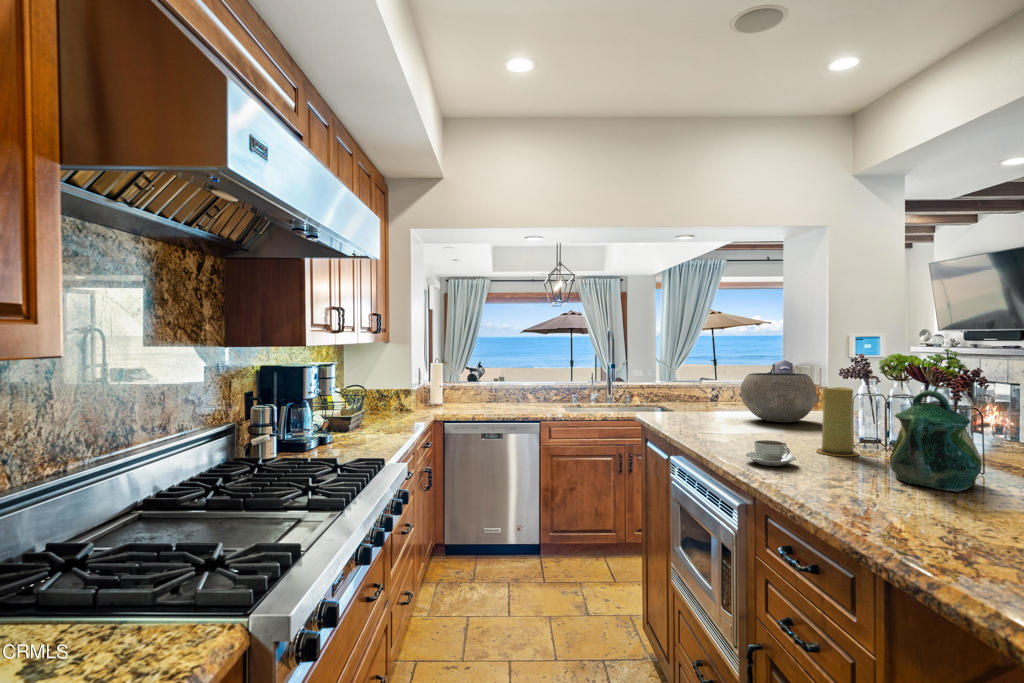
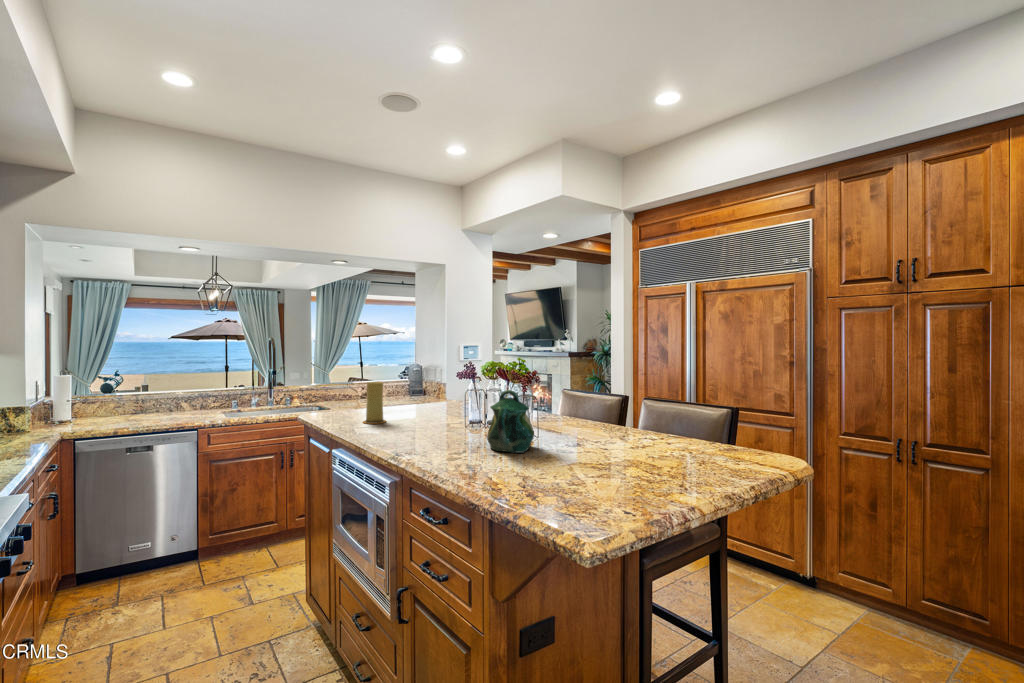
ceramic bowl: present [739,373,819,422] -> none [388,376,444,414]
candle: present [816,387,859,456] -> present [363,381,386,424]
coffee cup: present [746,440,796,466] -> none [397,431,431,450]

